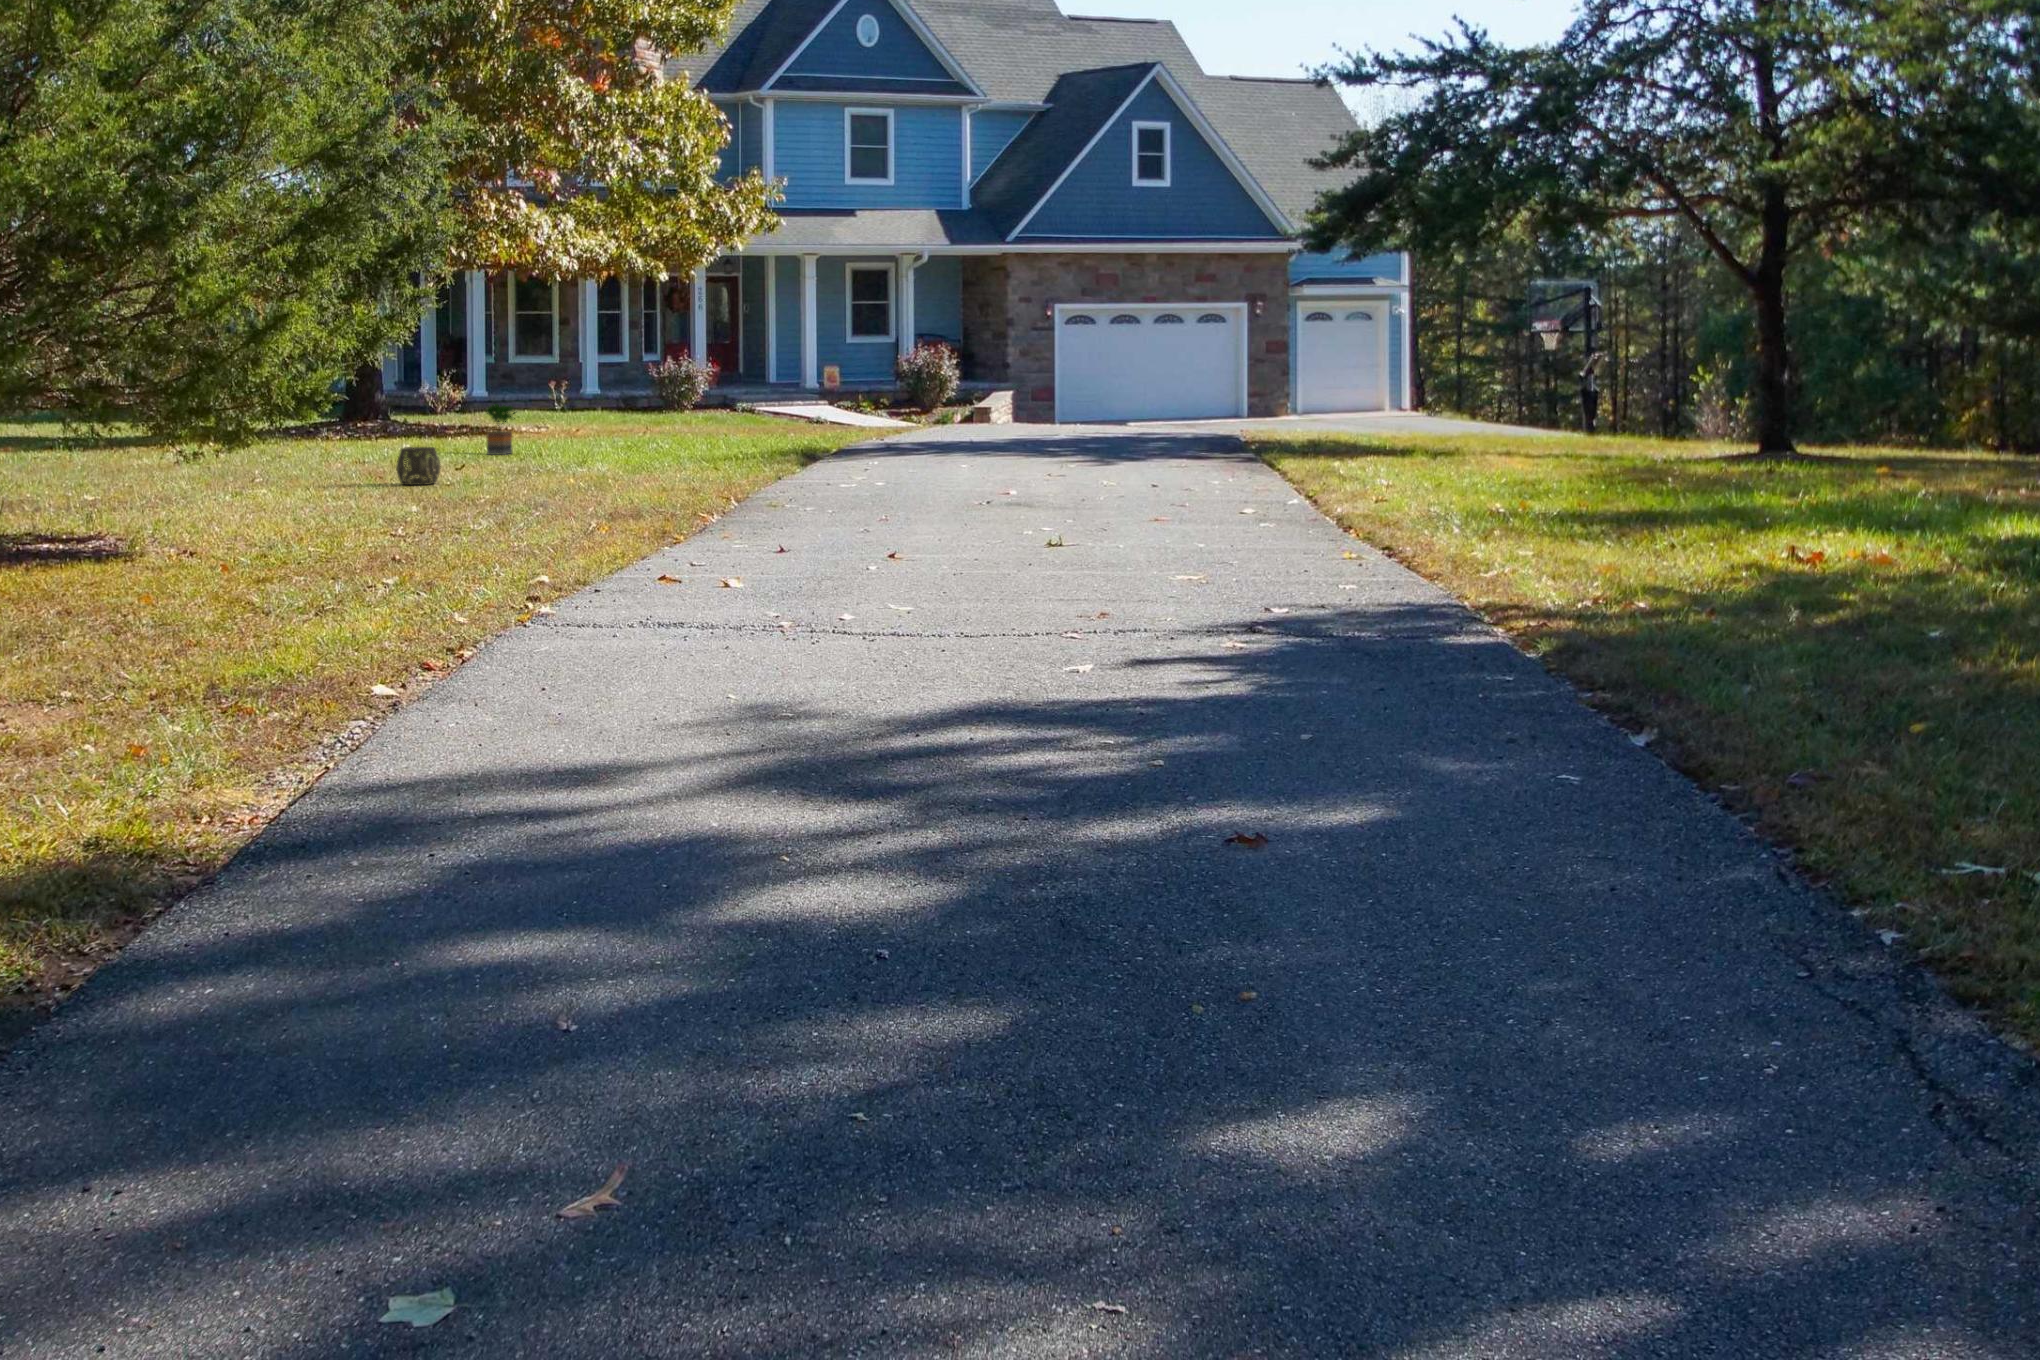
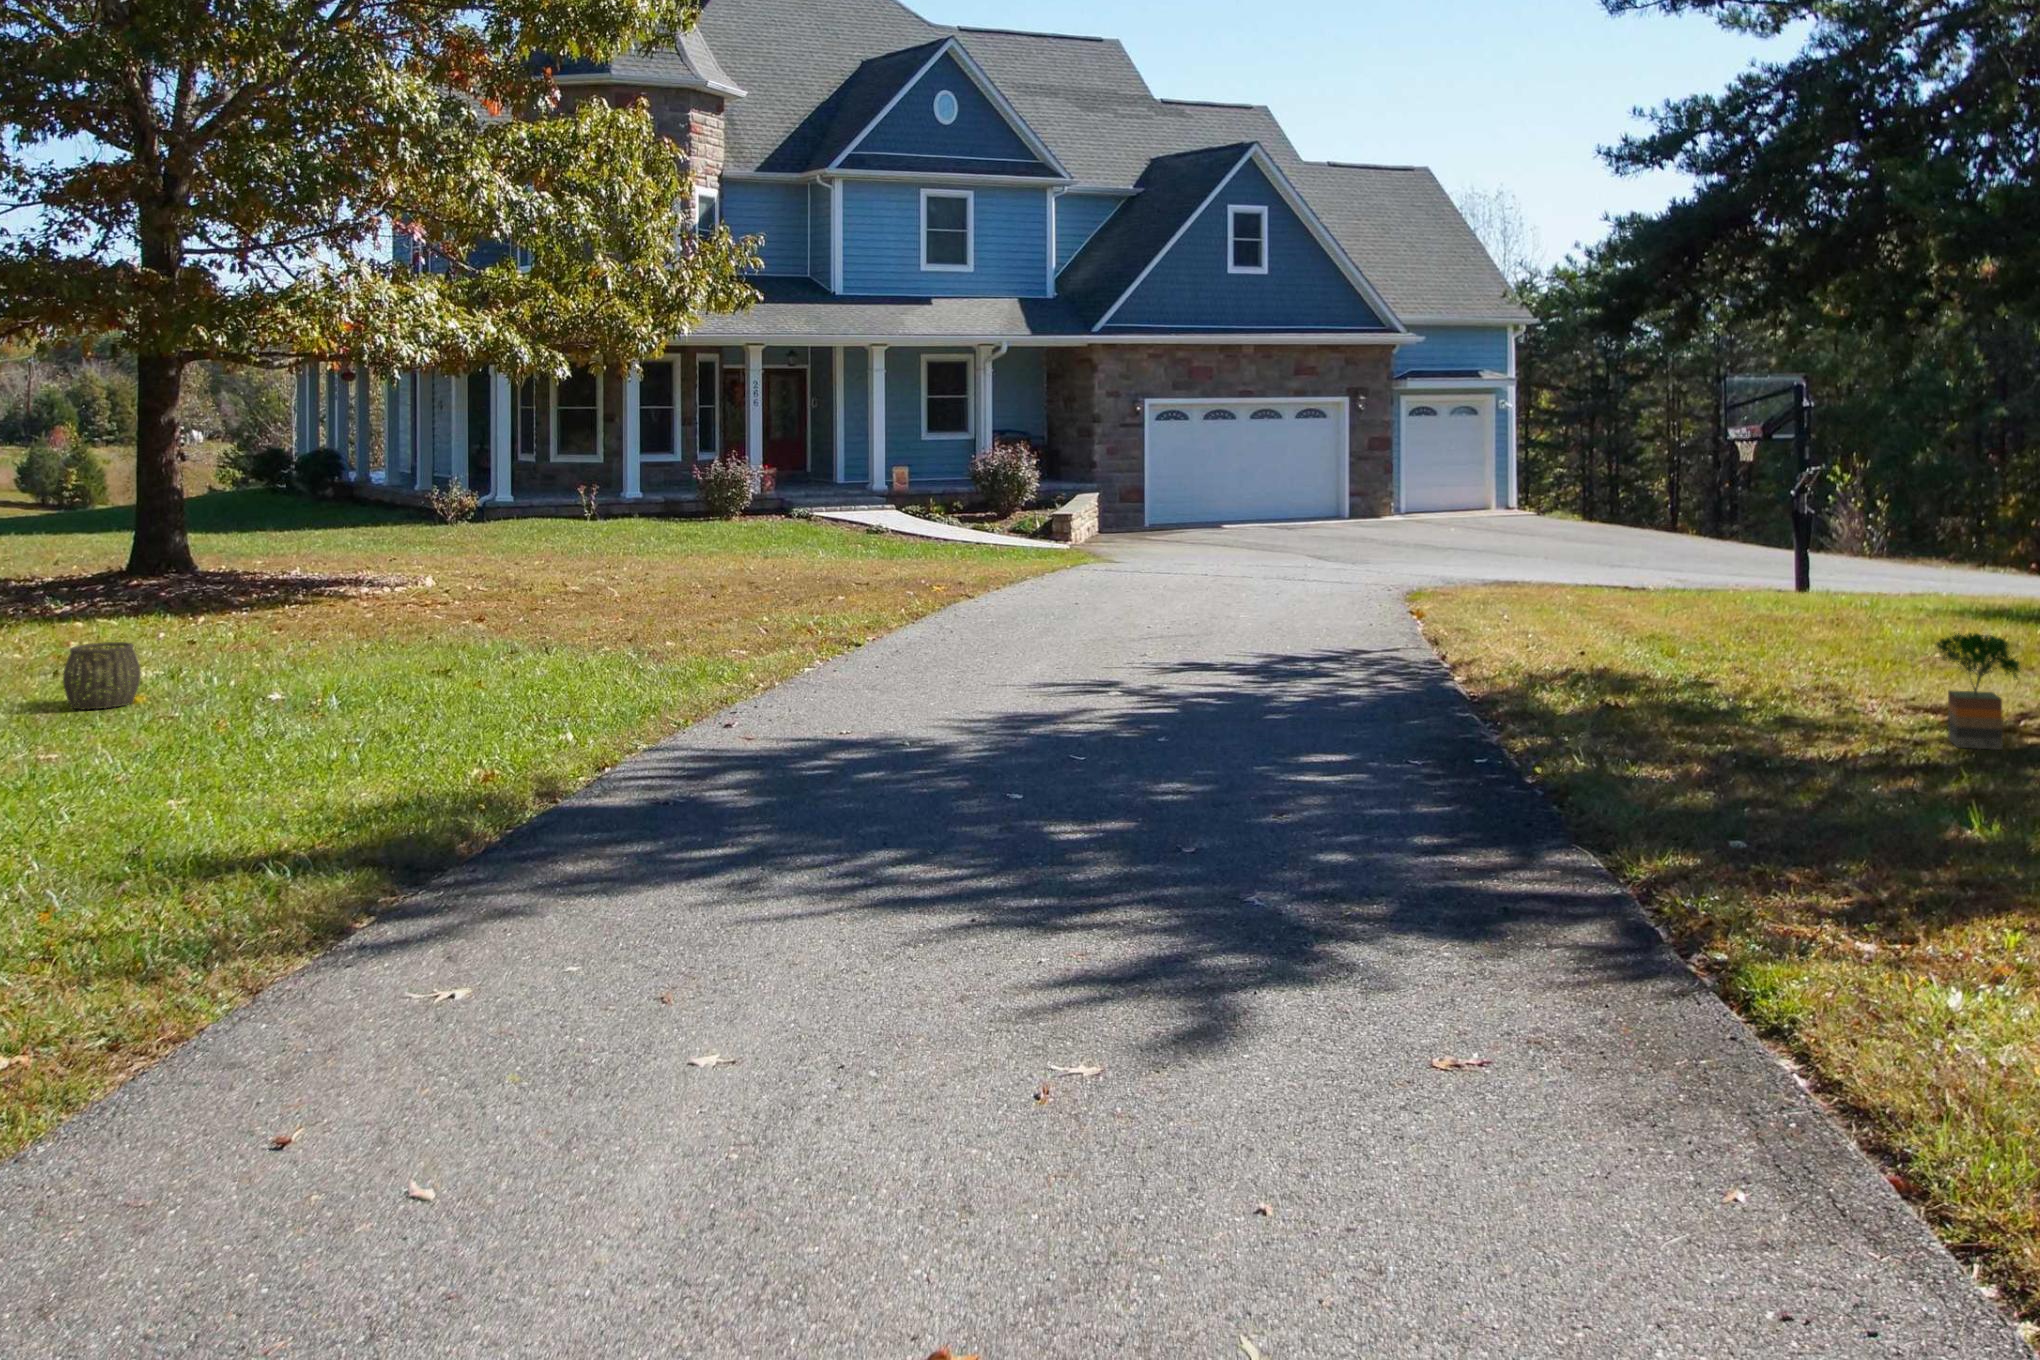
potted tree: present [486,404,517,455] -> present [1936,633,2021,750]

